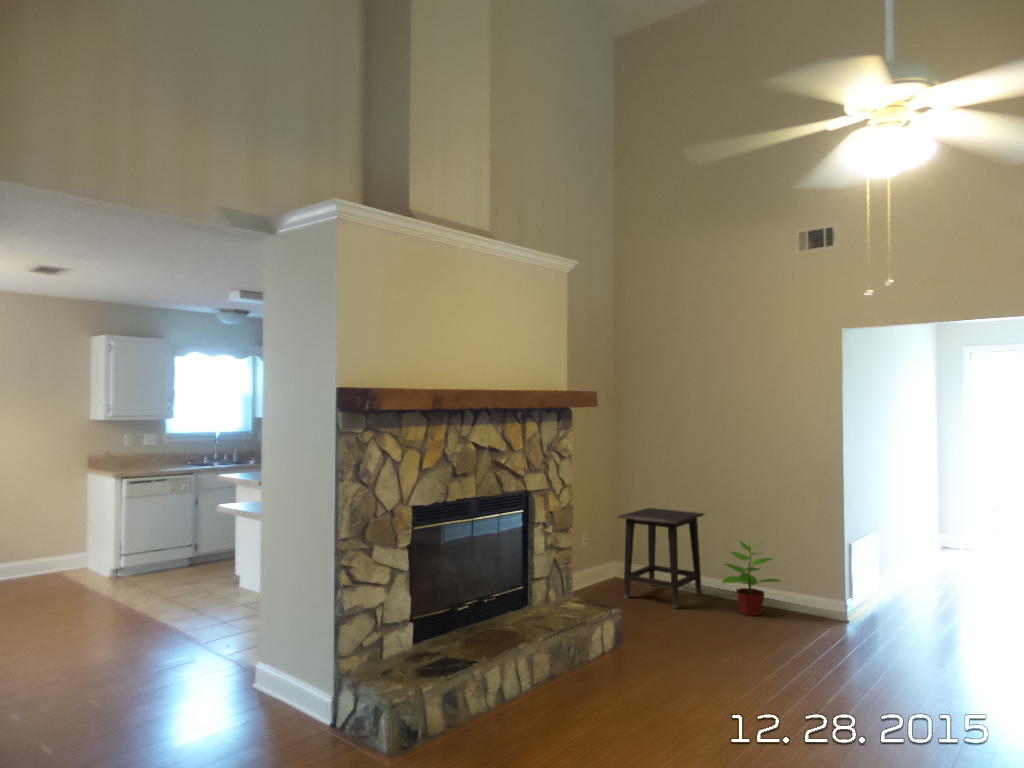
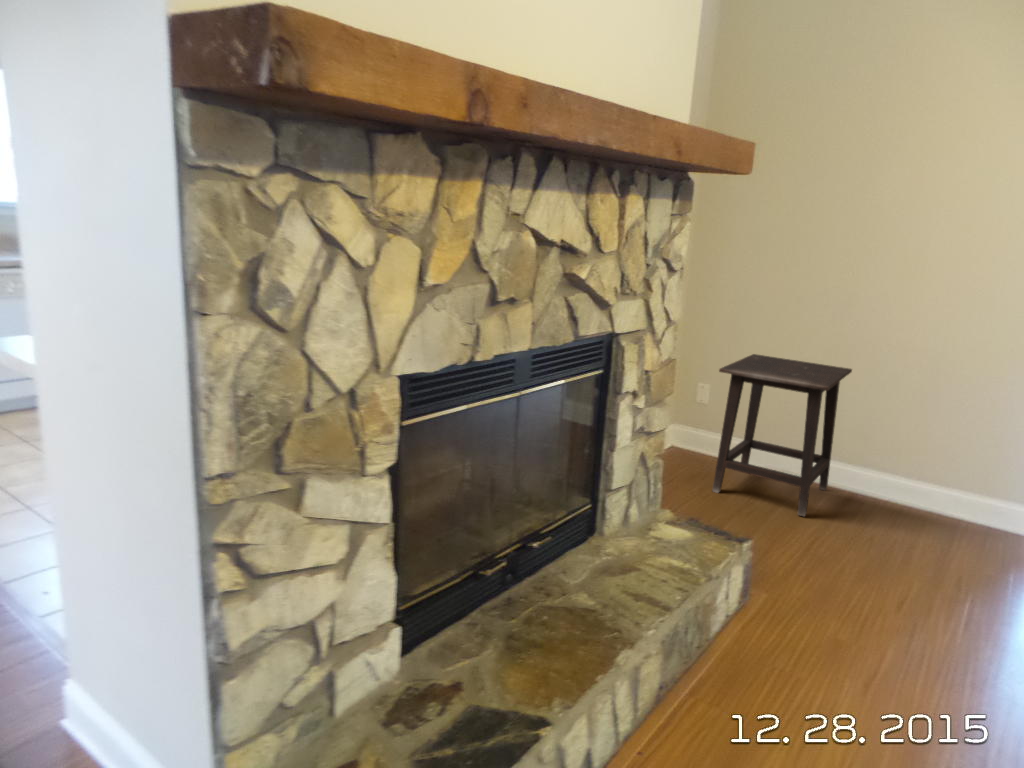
potted plant: present [722,541,781,616] -> none [884,418,996,536]

